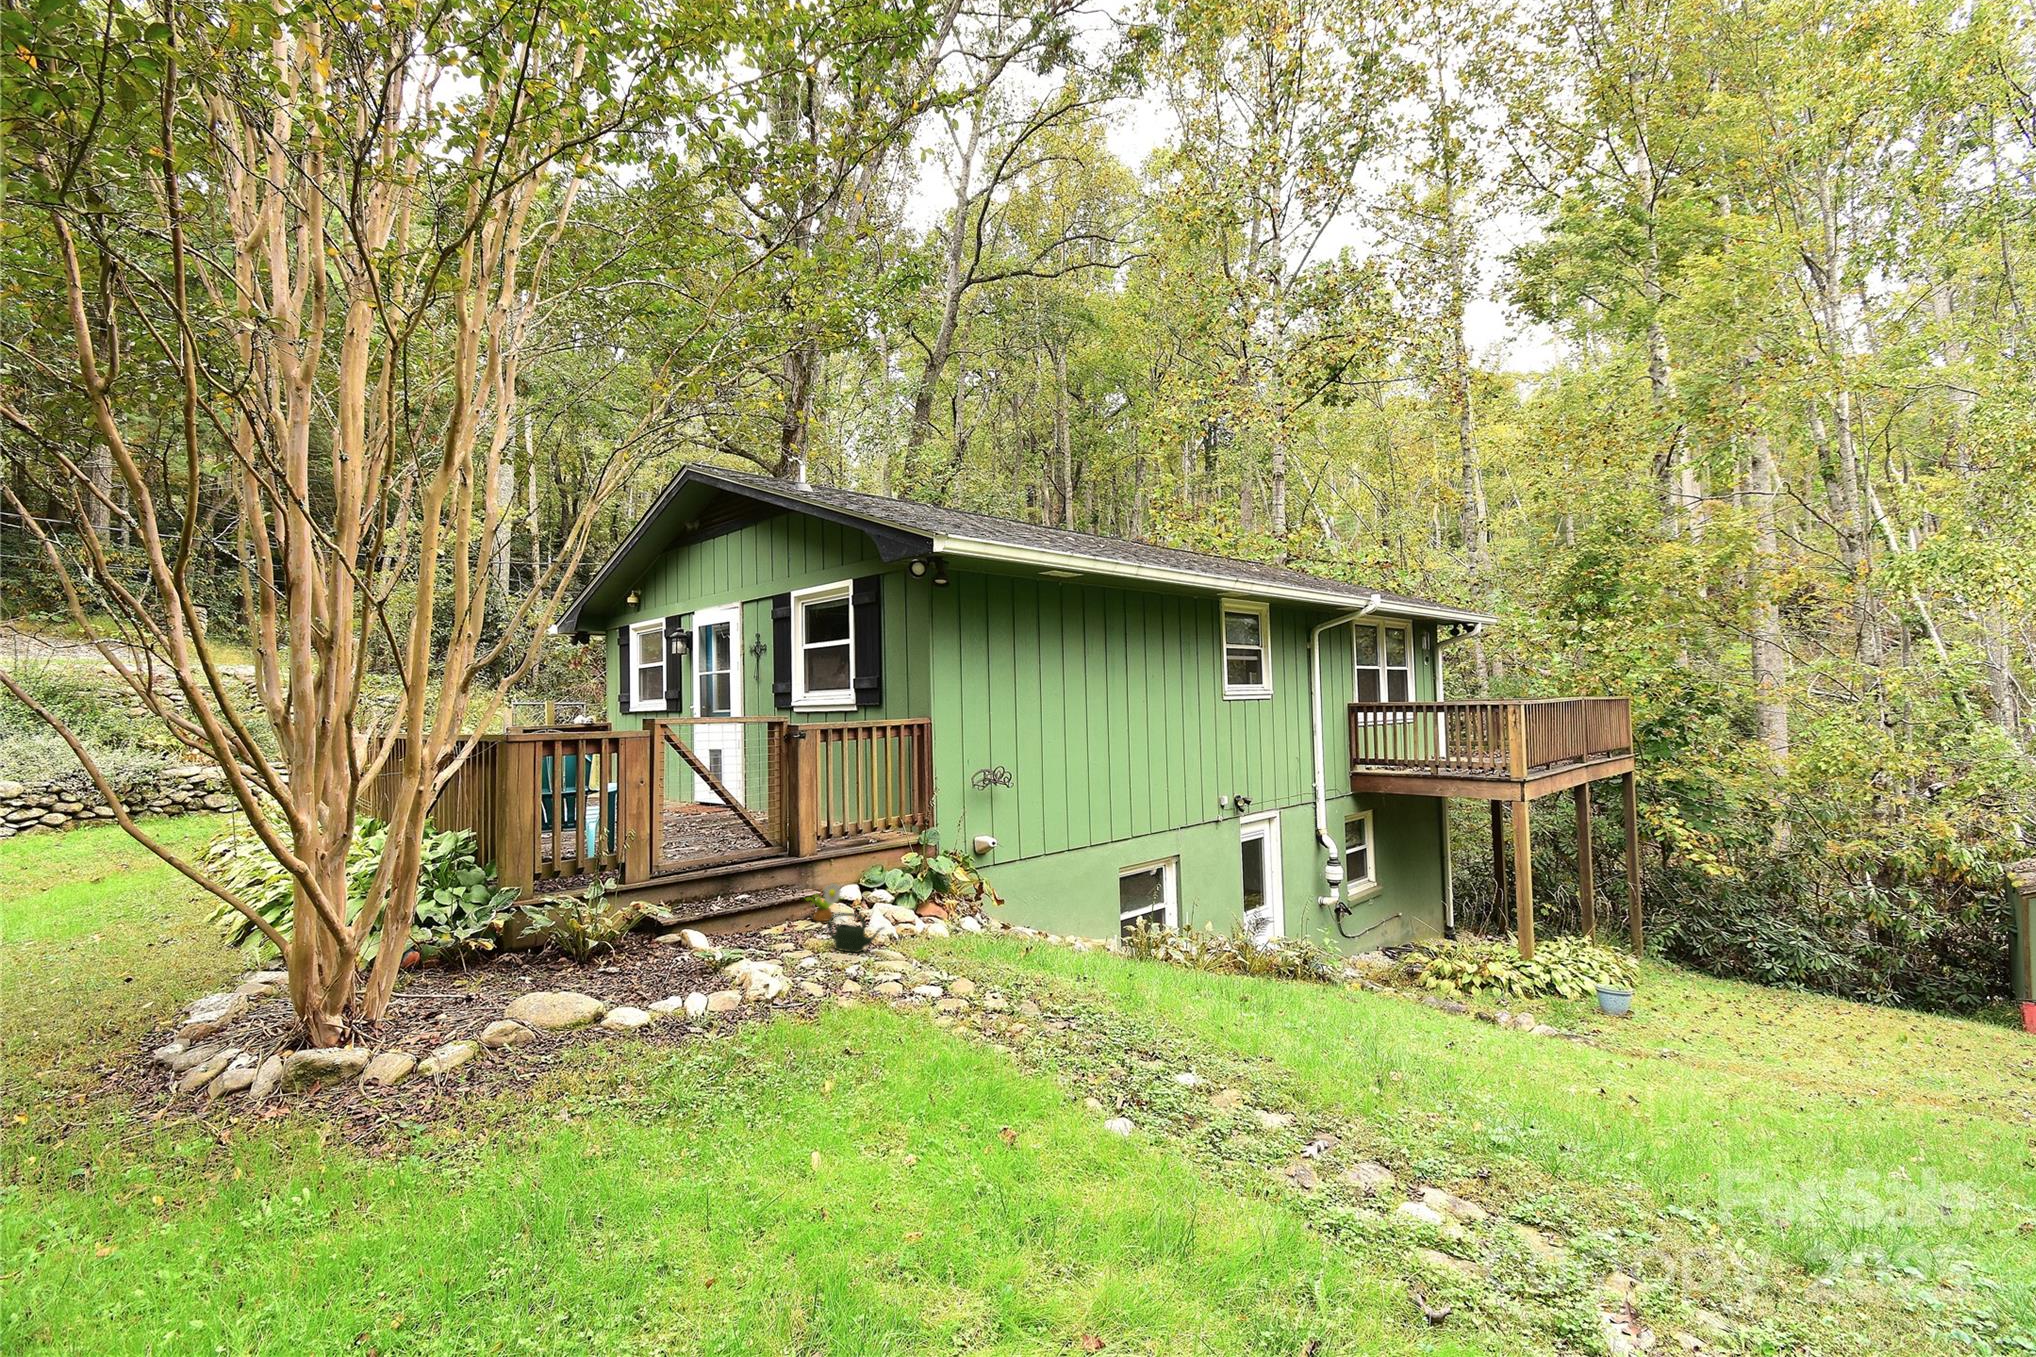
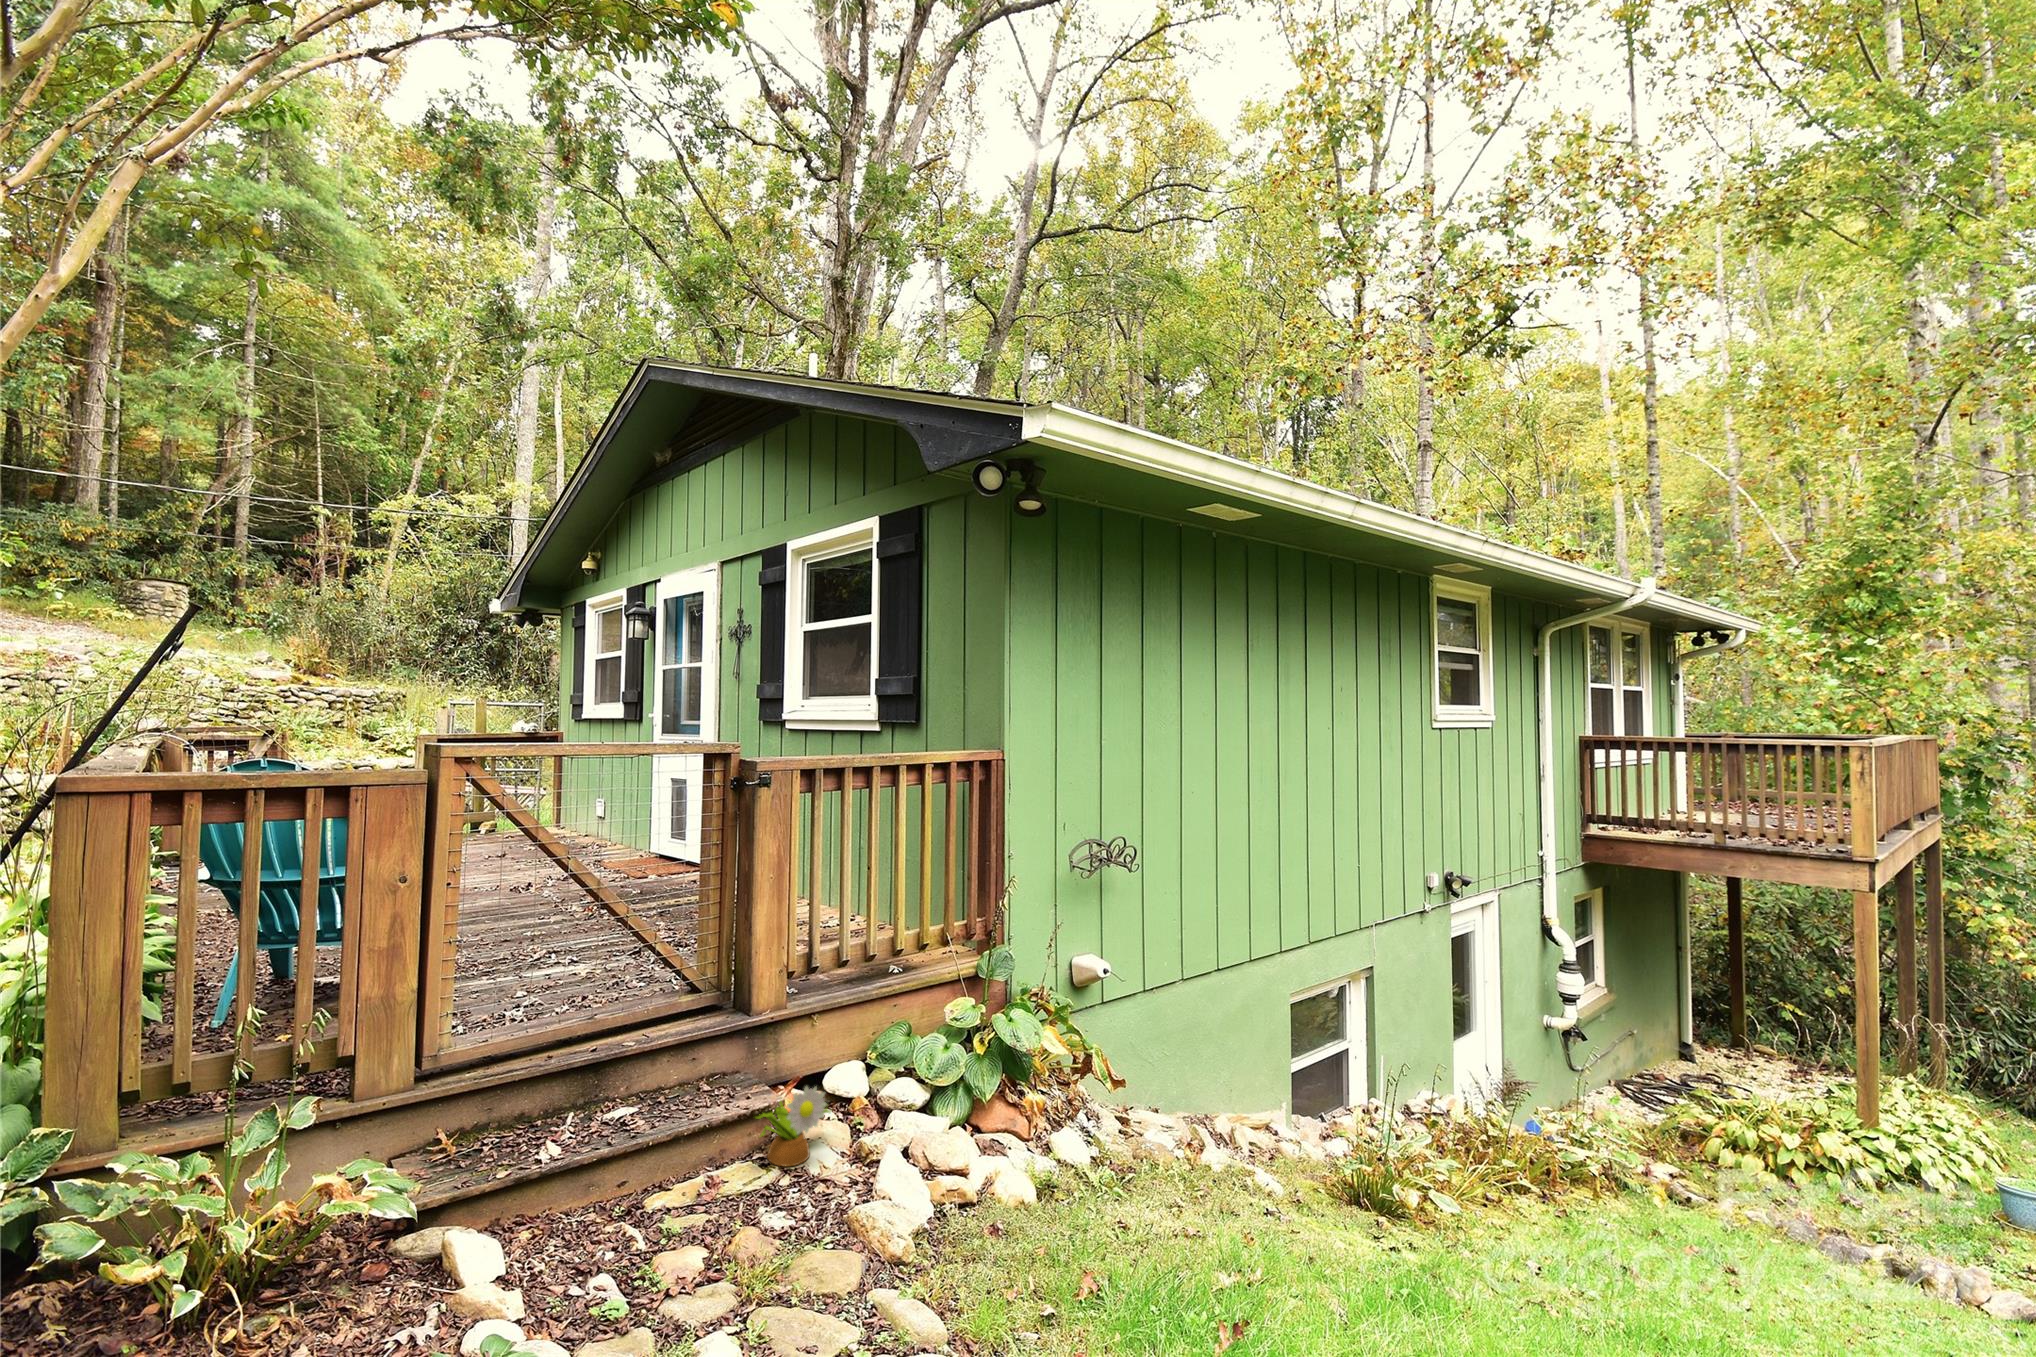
watering can: present [828,913,883,952] -> none [782,1199,911,1304]

